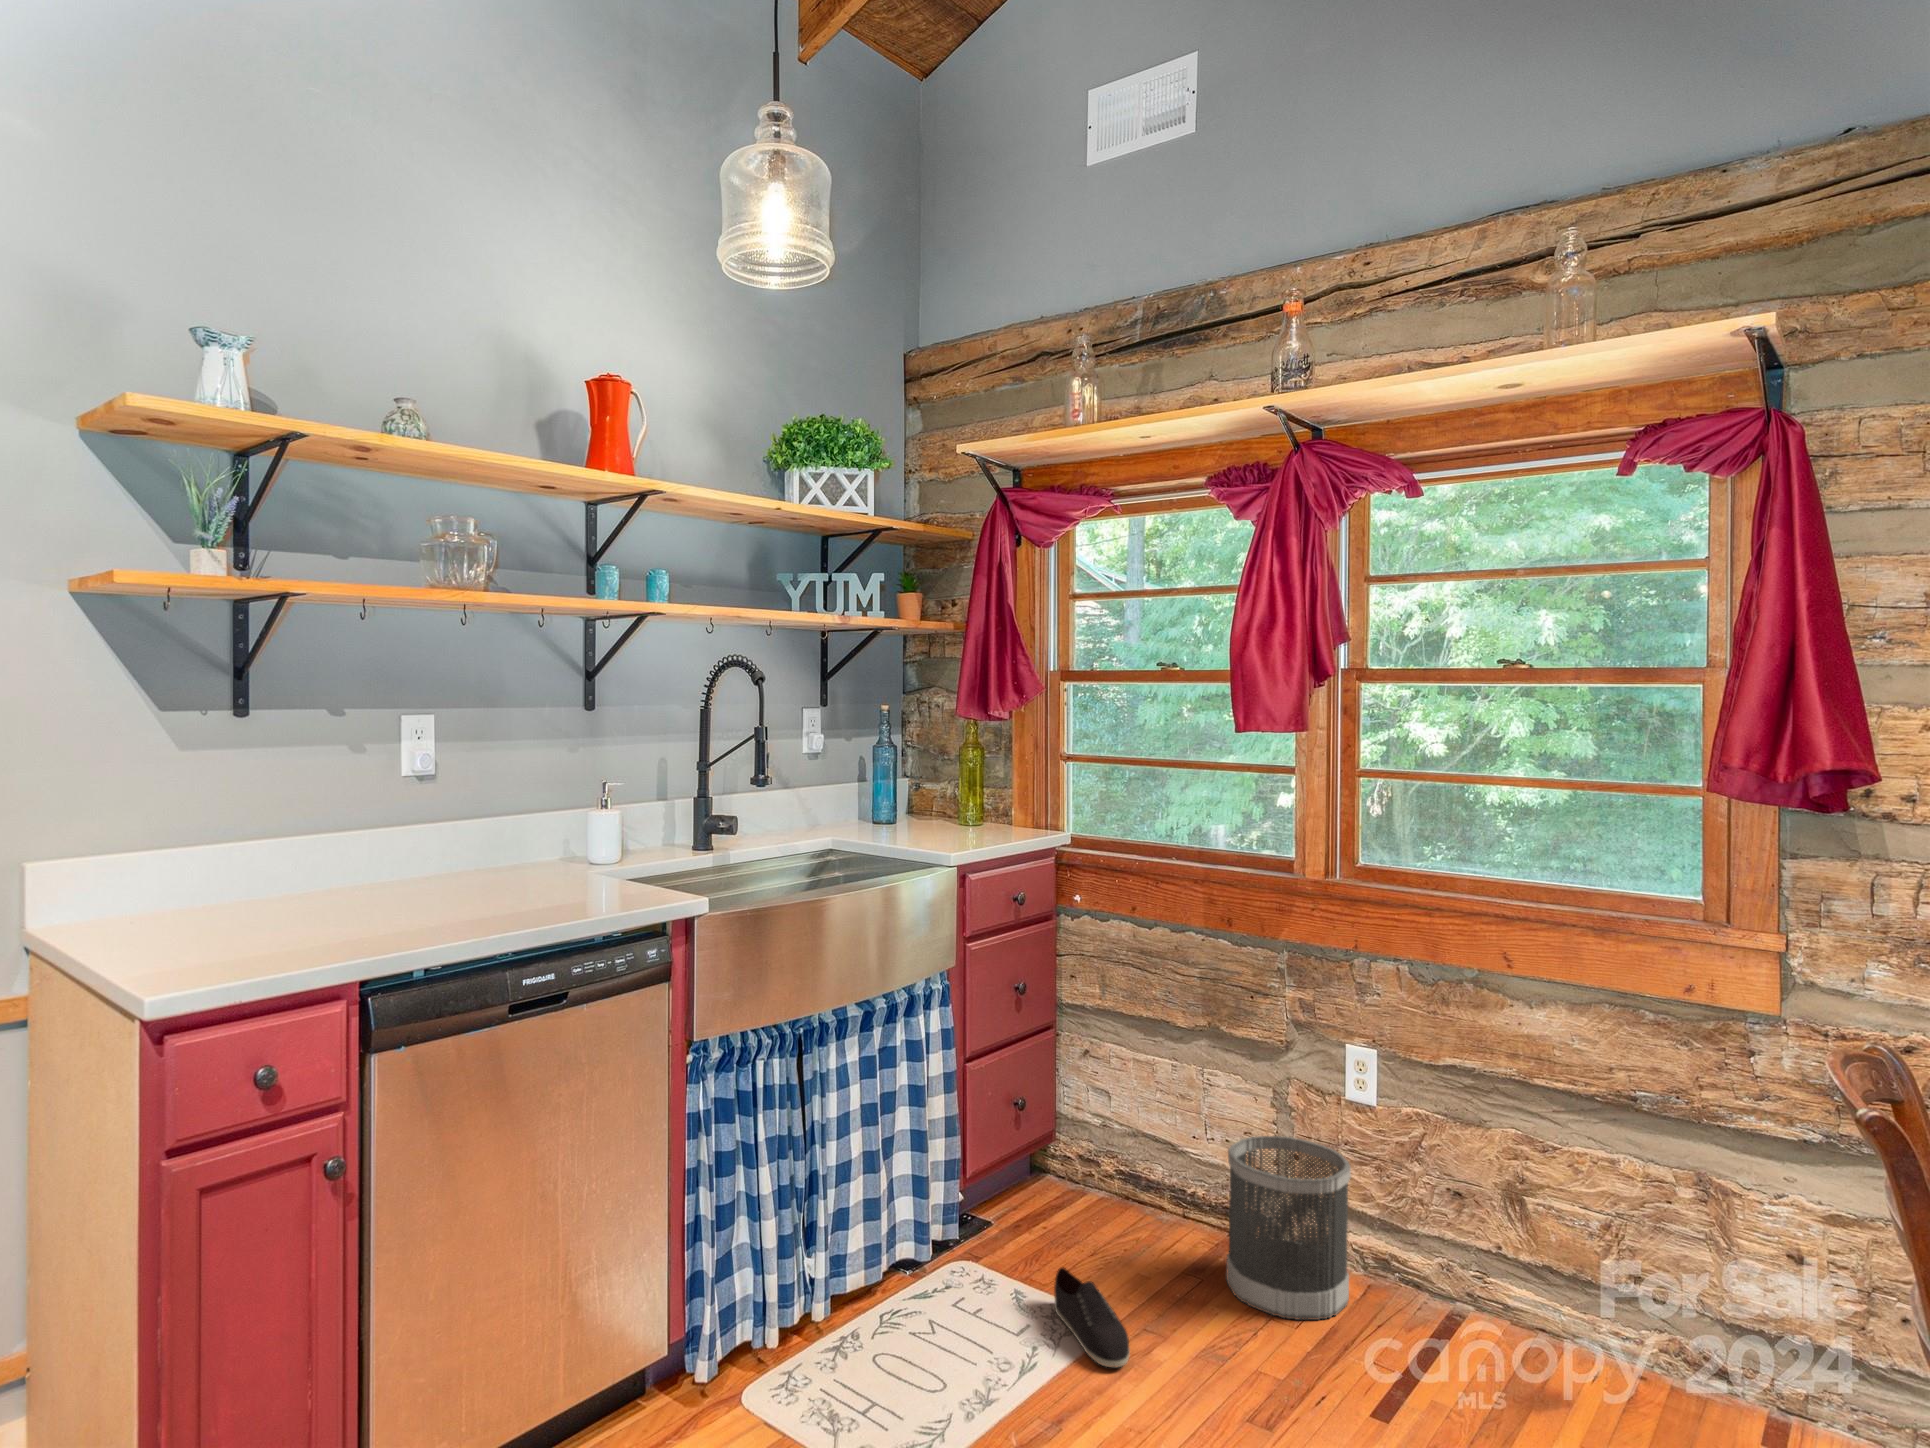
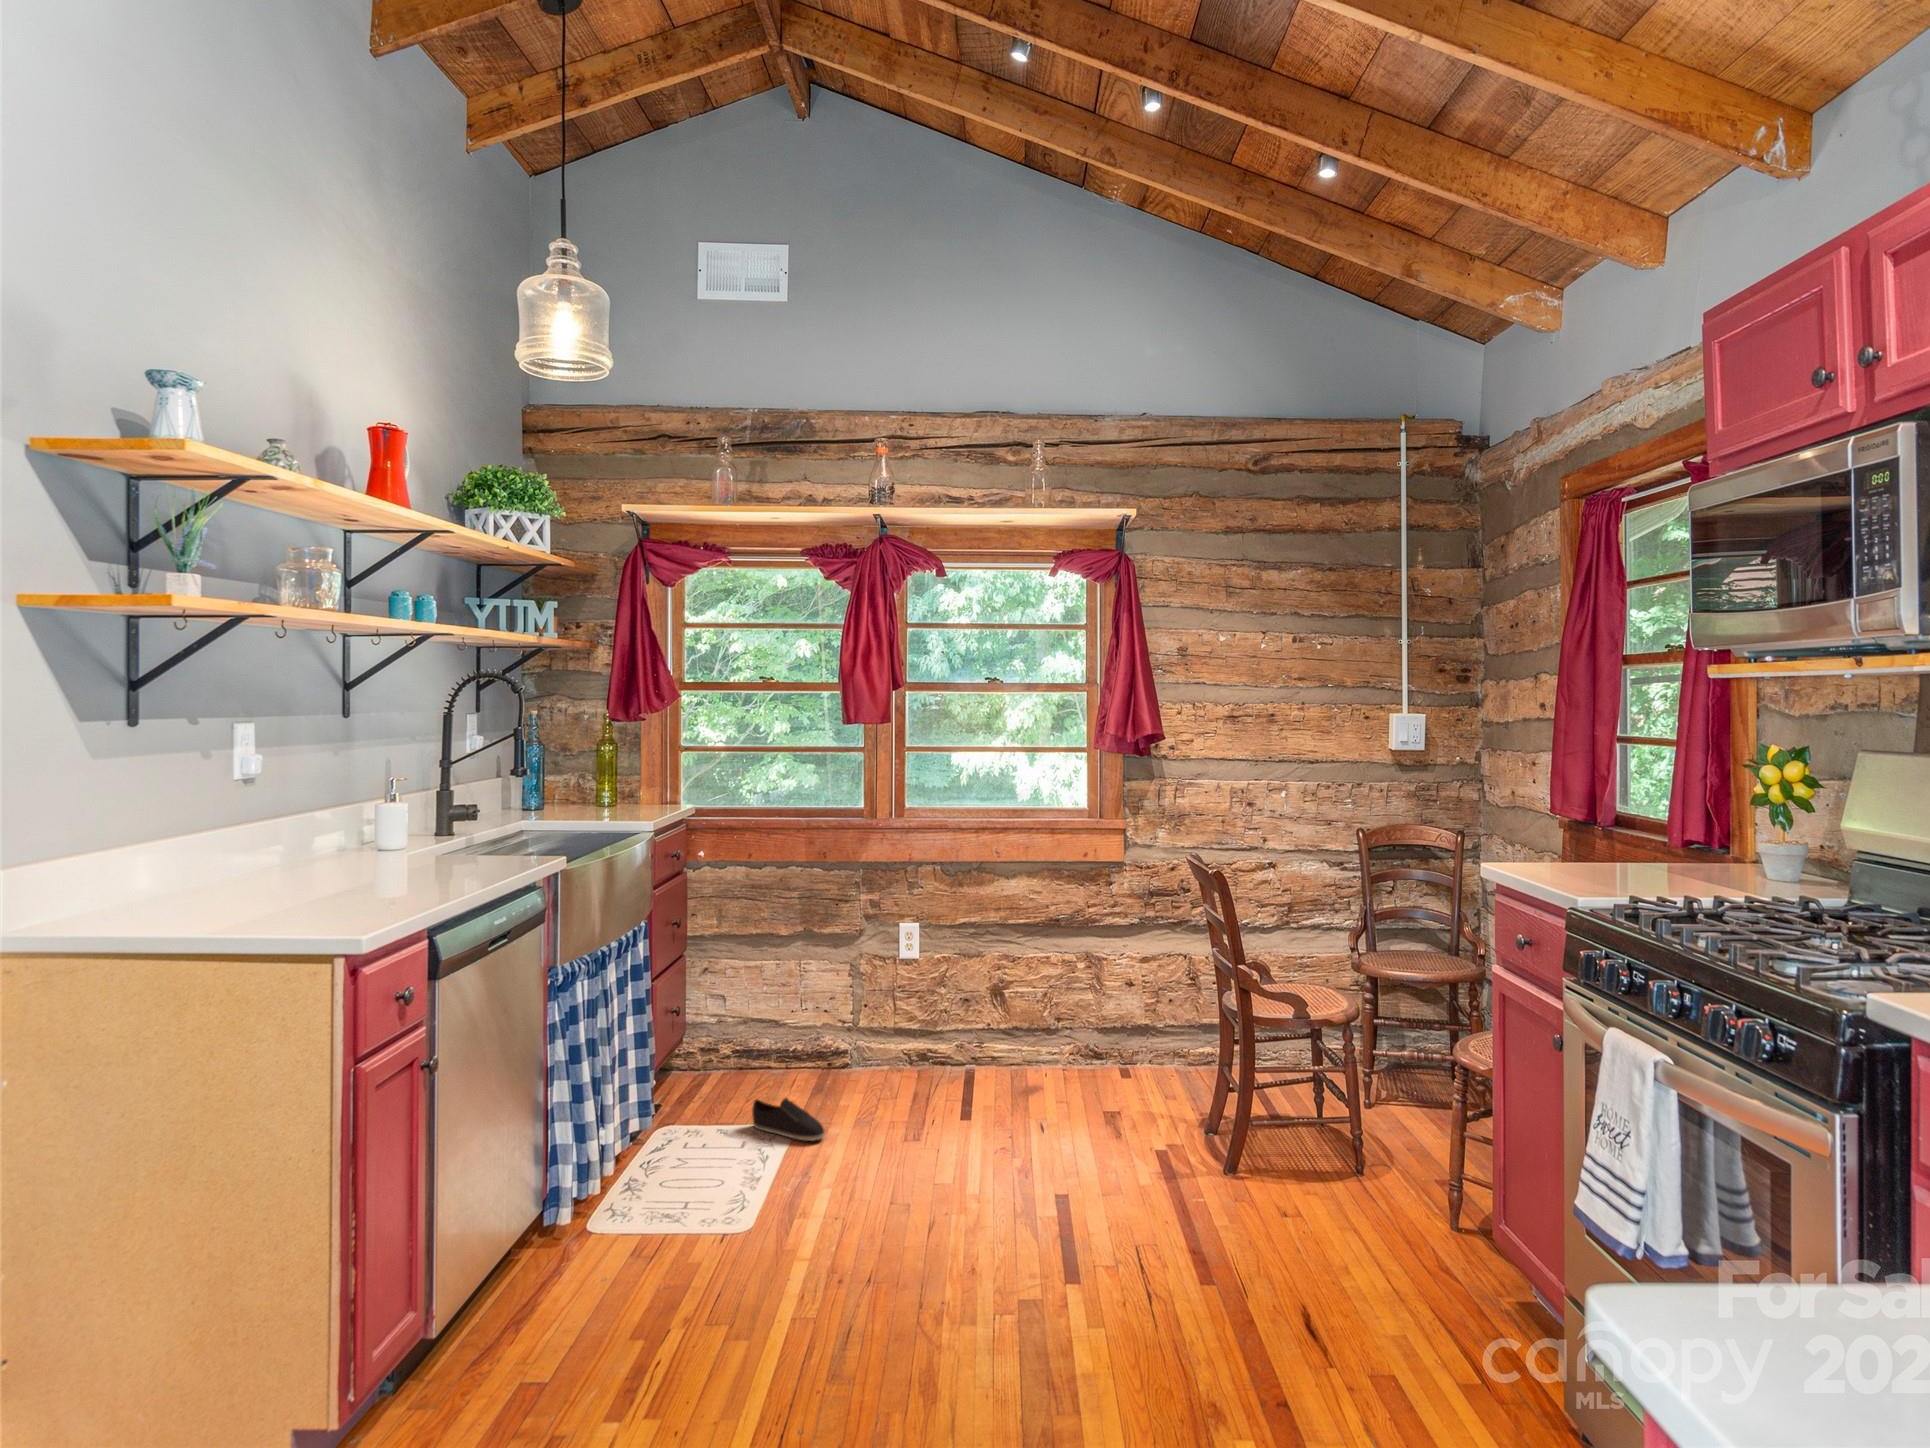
wastebasket: present [1226,1136,1351,1320] -> none [839,990,915,1096]

